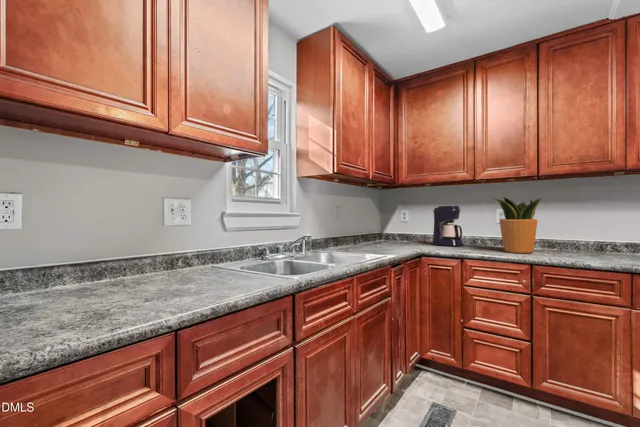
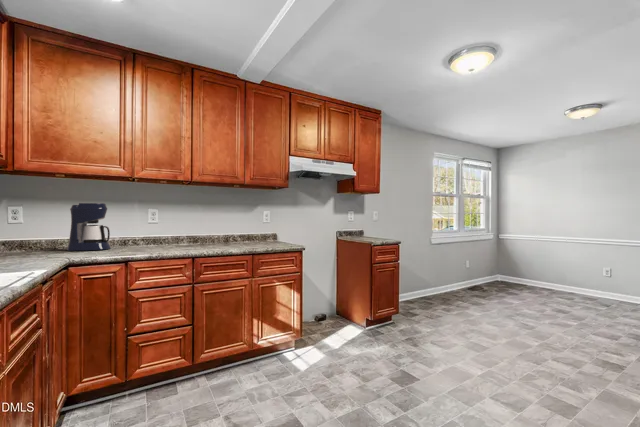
potted plant: present [494,197,541,253] -> none [147,196,198,250]

